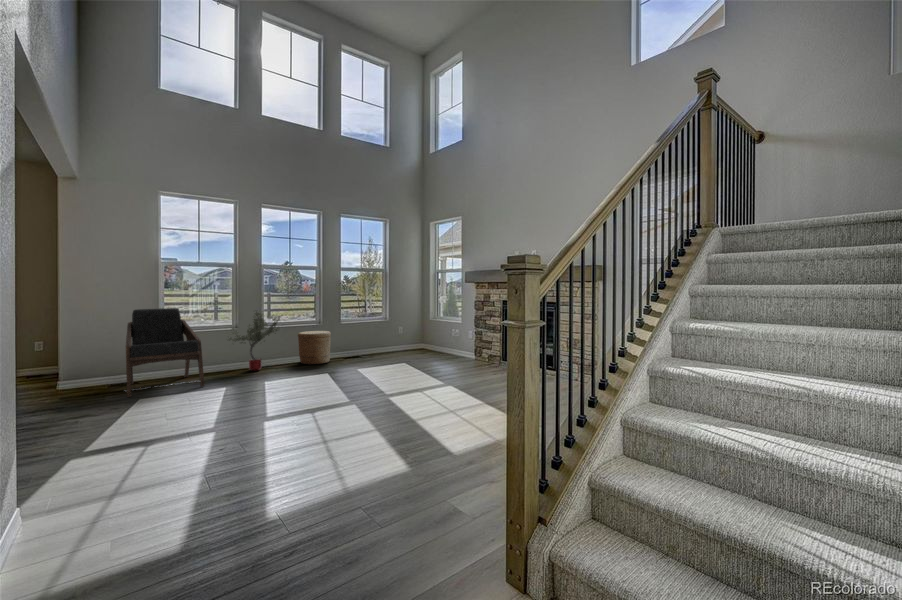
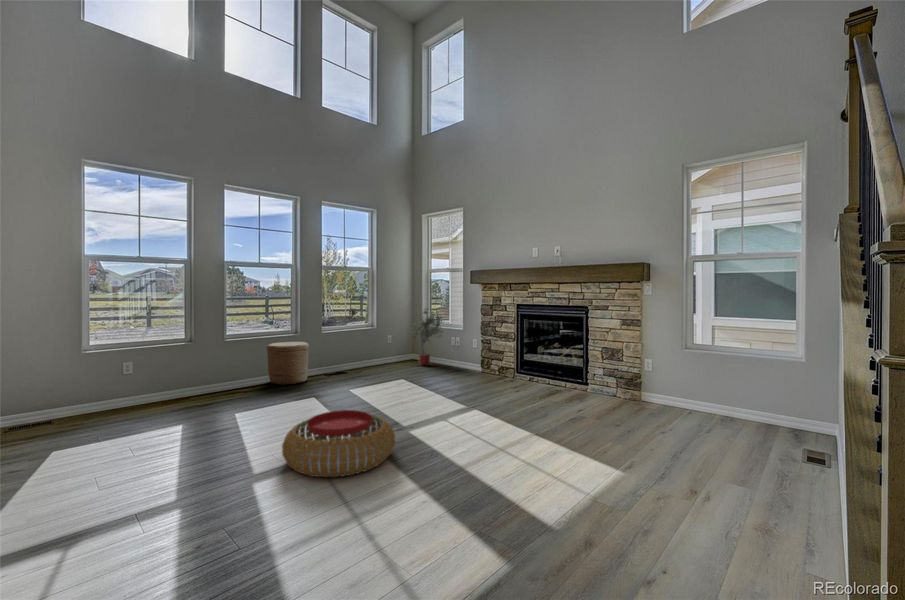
lounge chair: present [126,308,204,397] -> none [20,314,145,445]
potted tree: present [227,310,280,371] -> present [411,309,443,366]
pouf: none [288,378,370,421] -> present [282,410,395,477]

